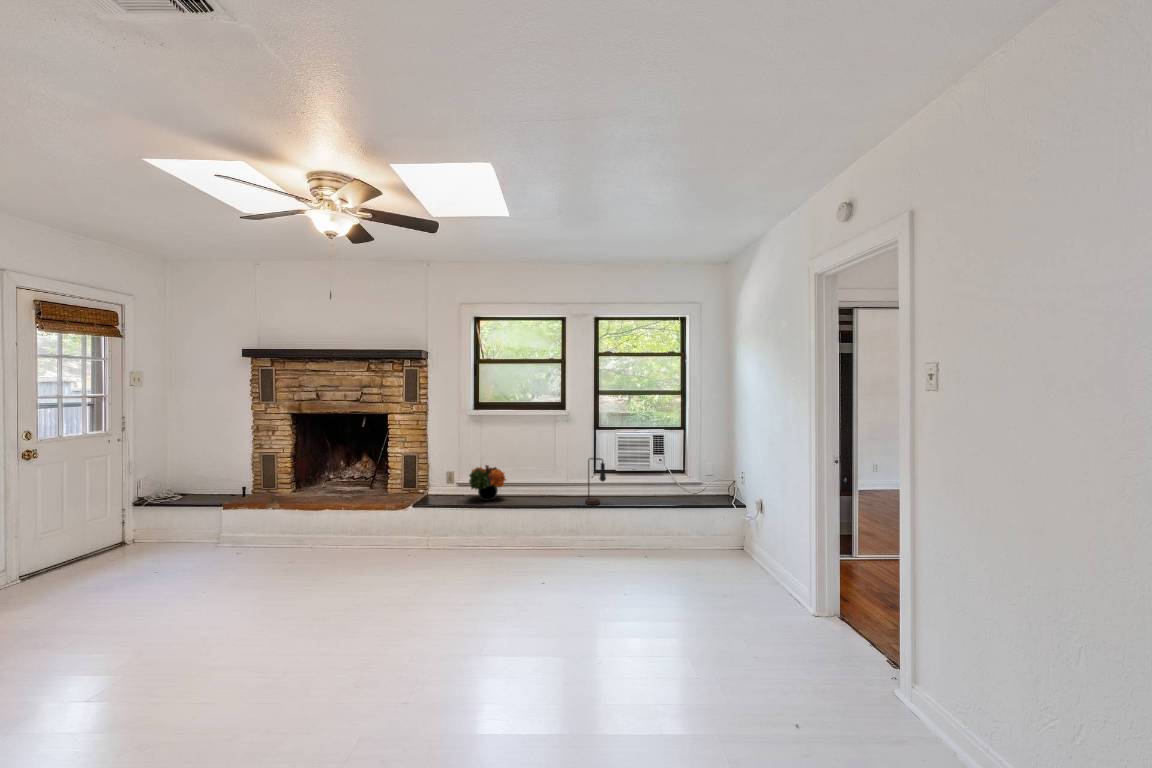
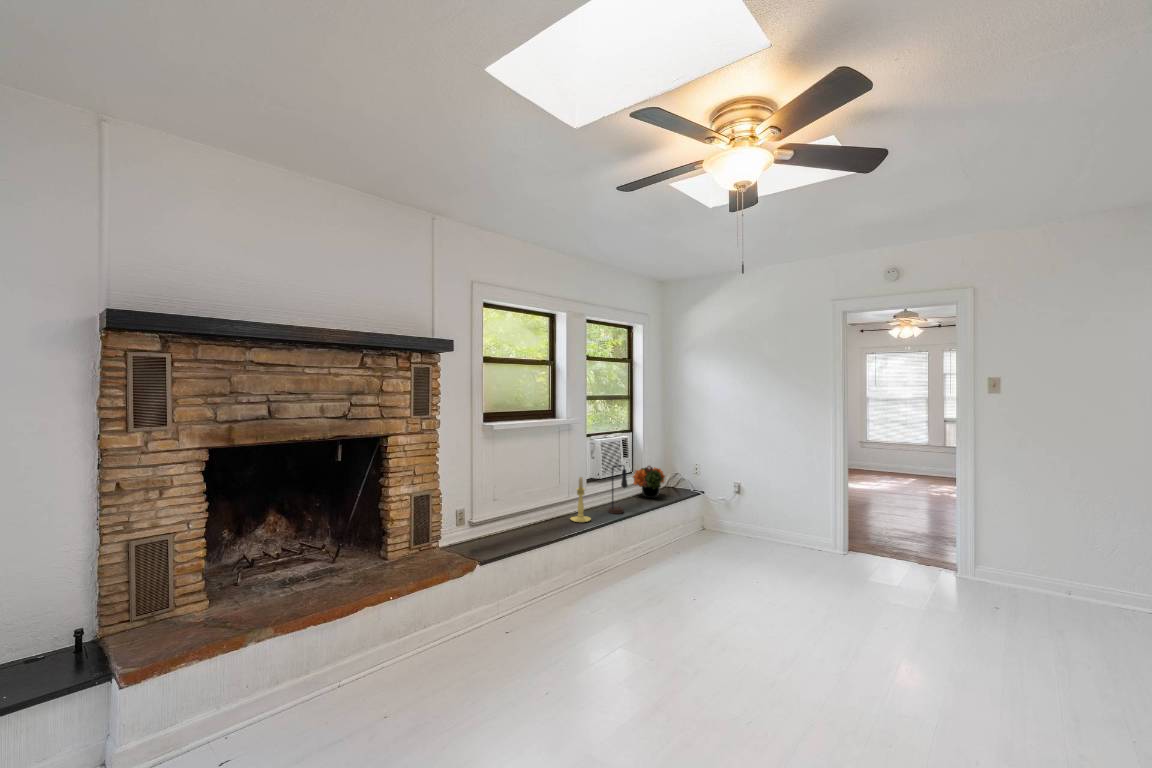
candle holder: none [537,462,556,503] -> present [571,477,591,522]
flower arrangement: present [469,465,506,500] -> present [633,466,665,498]

